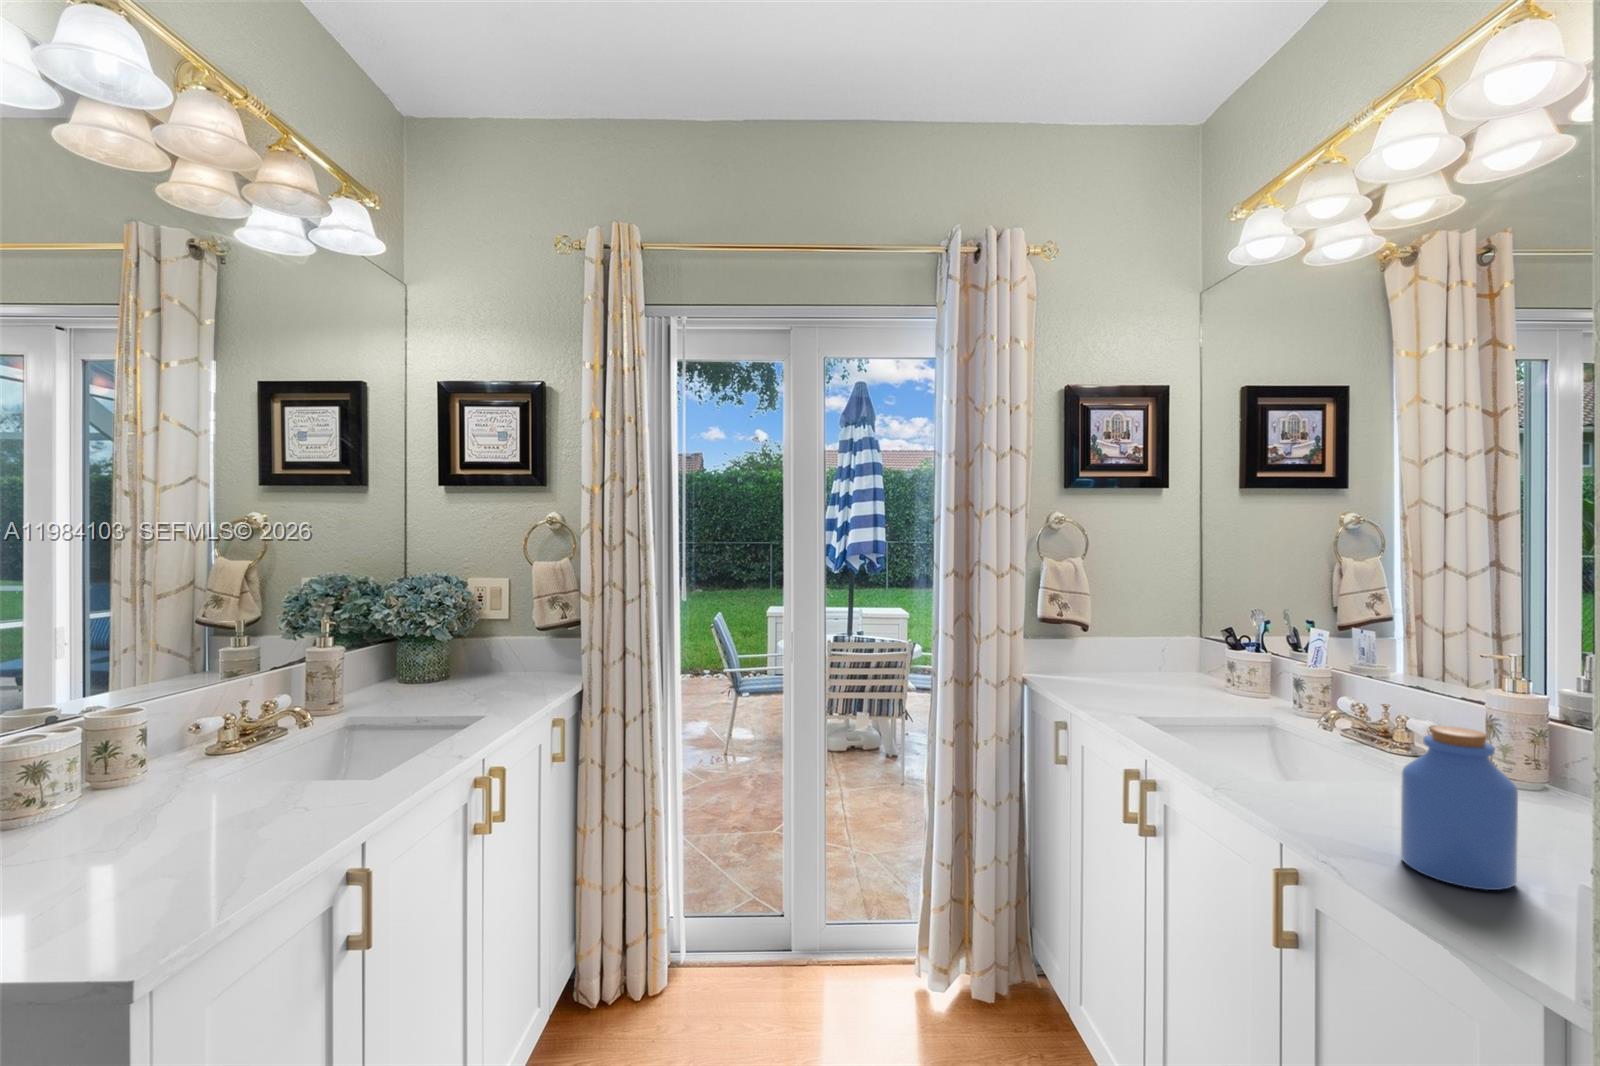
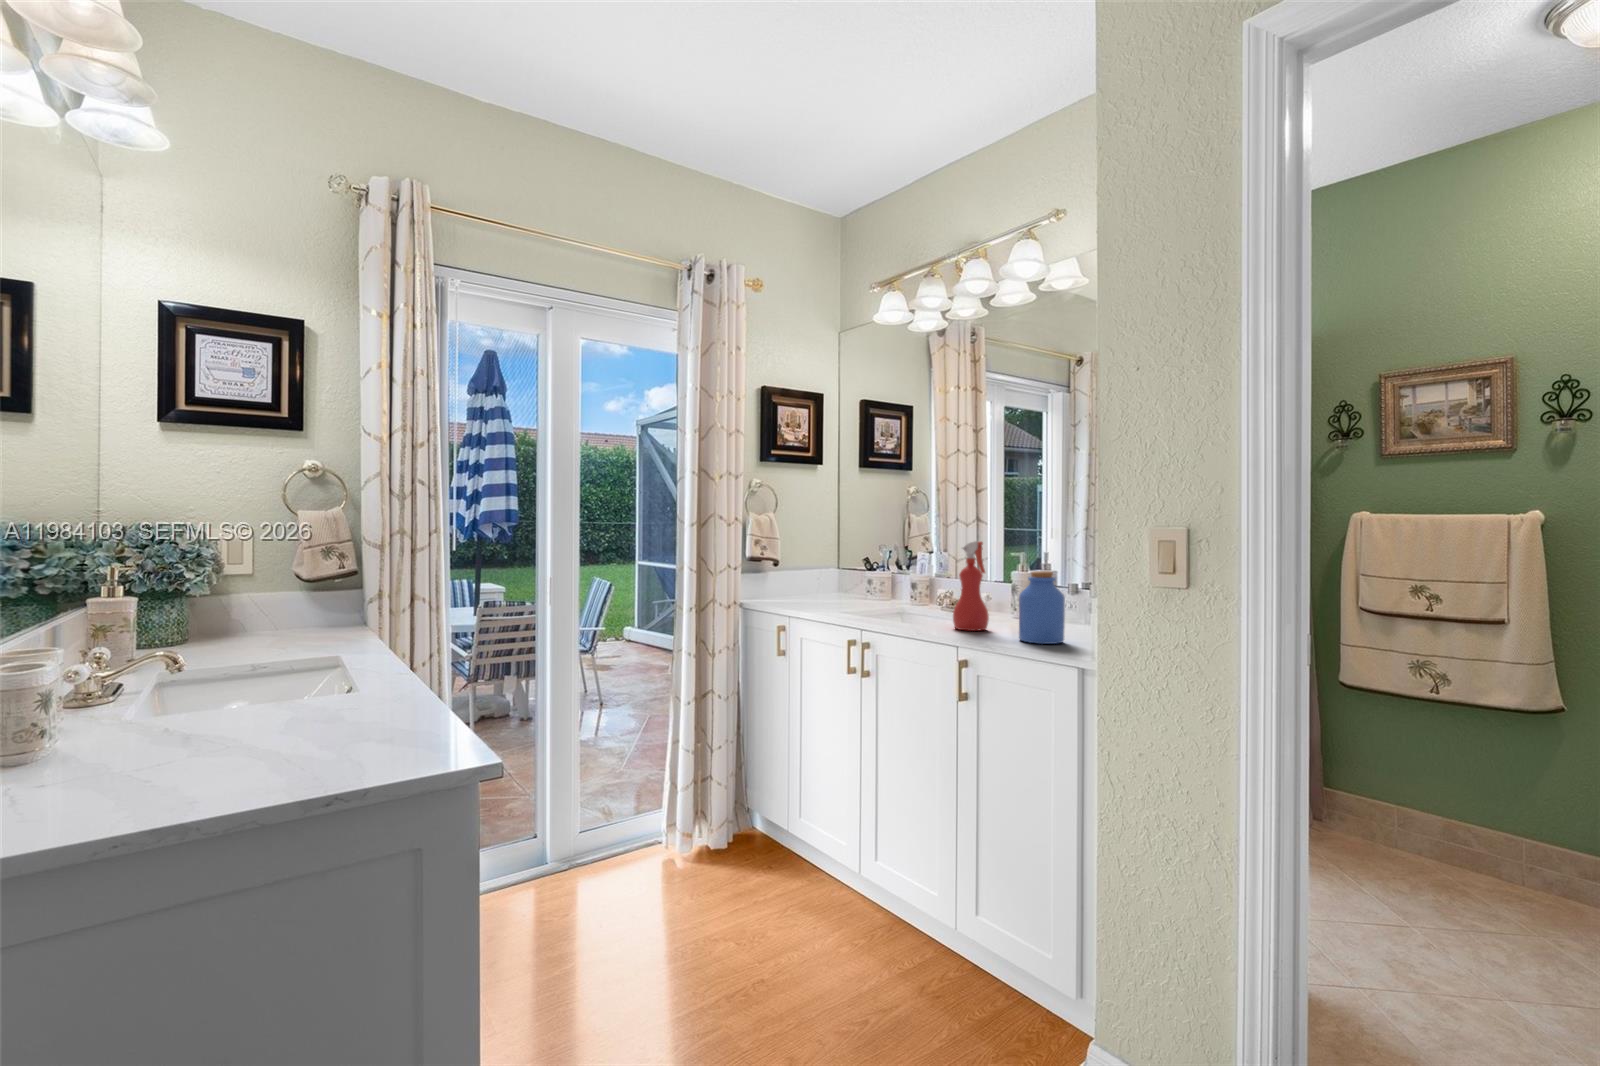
spray bottle: none [1292,645,1369,810] -> present [953,541,989,631]

